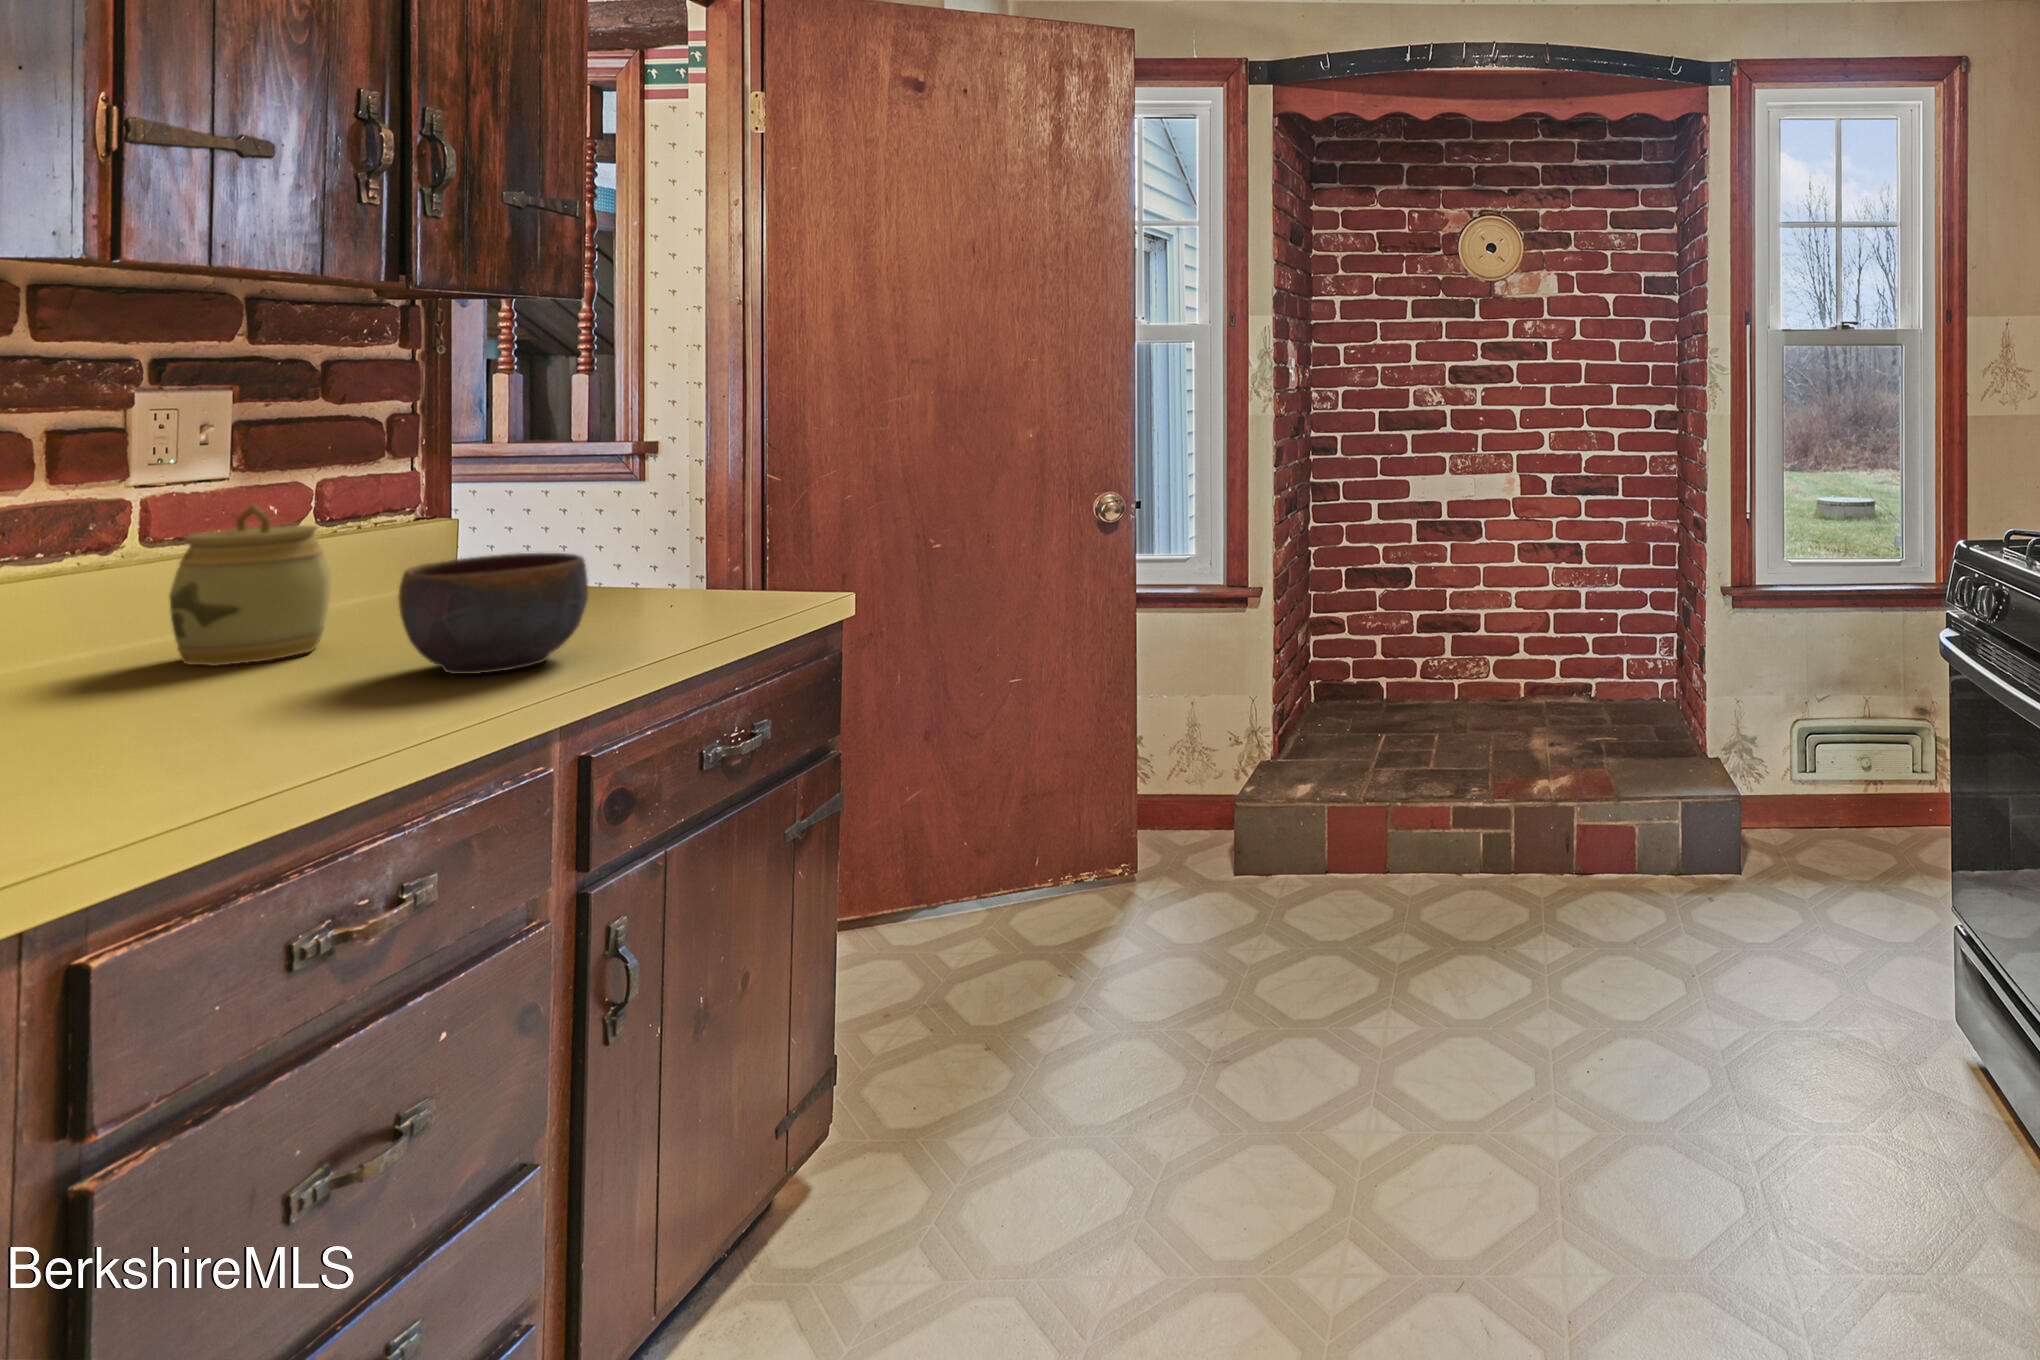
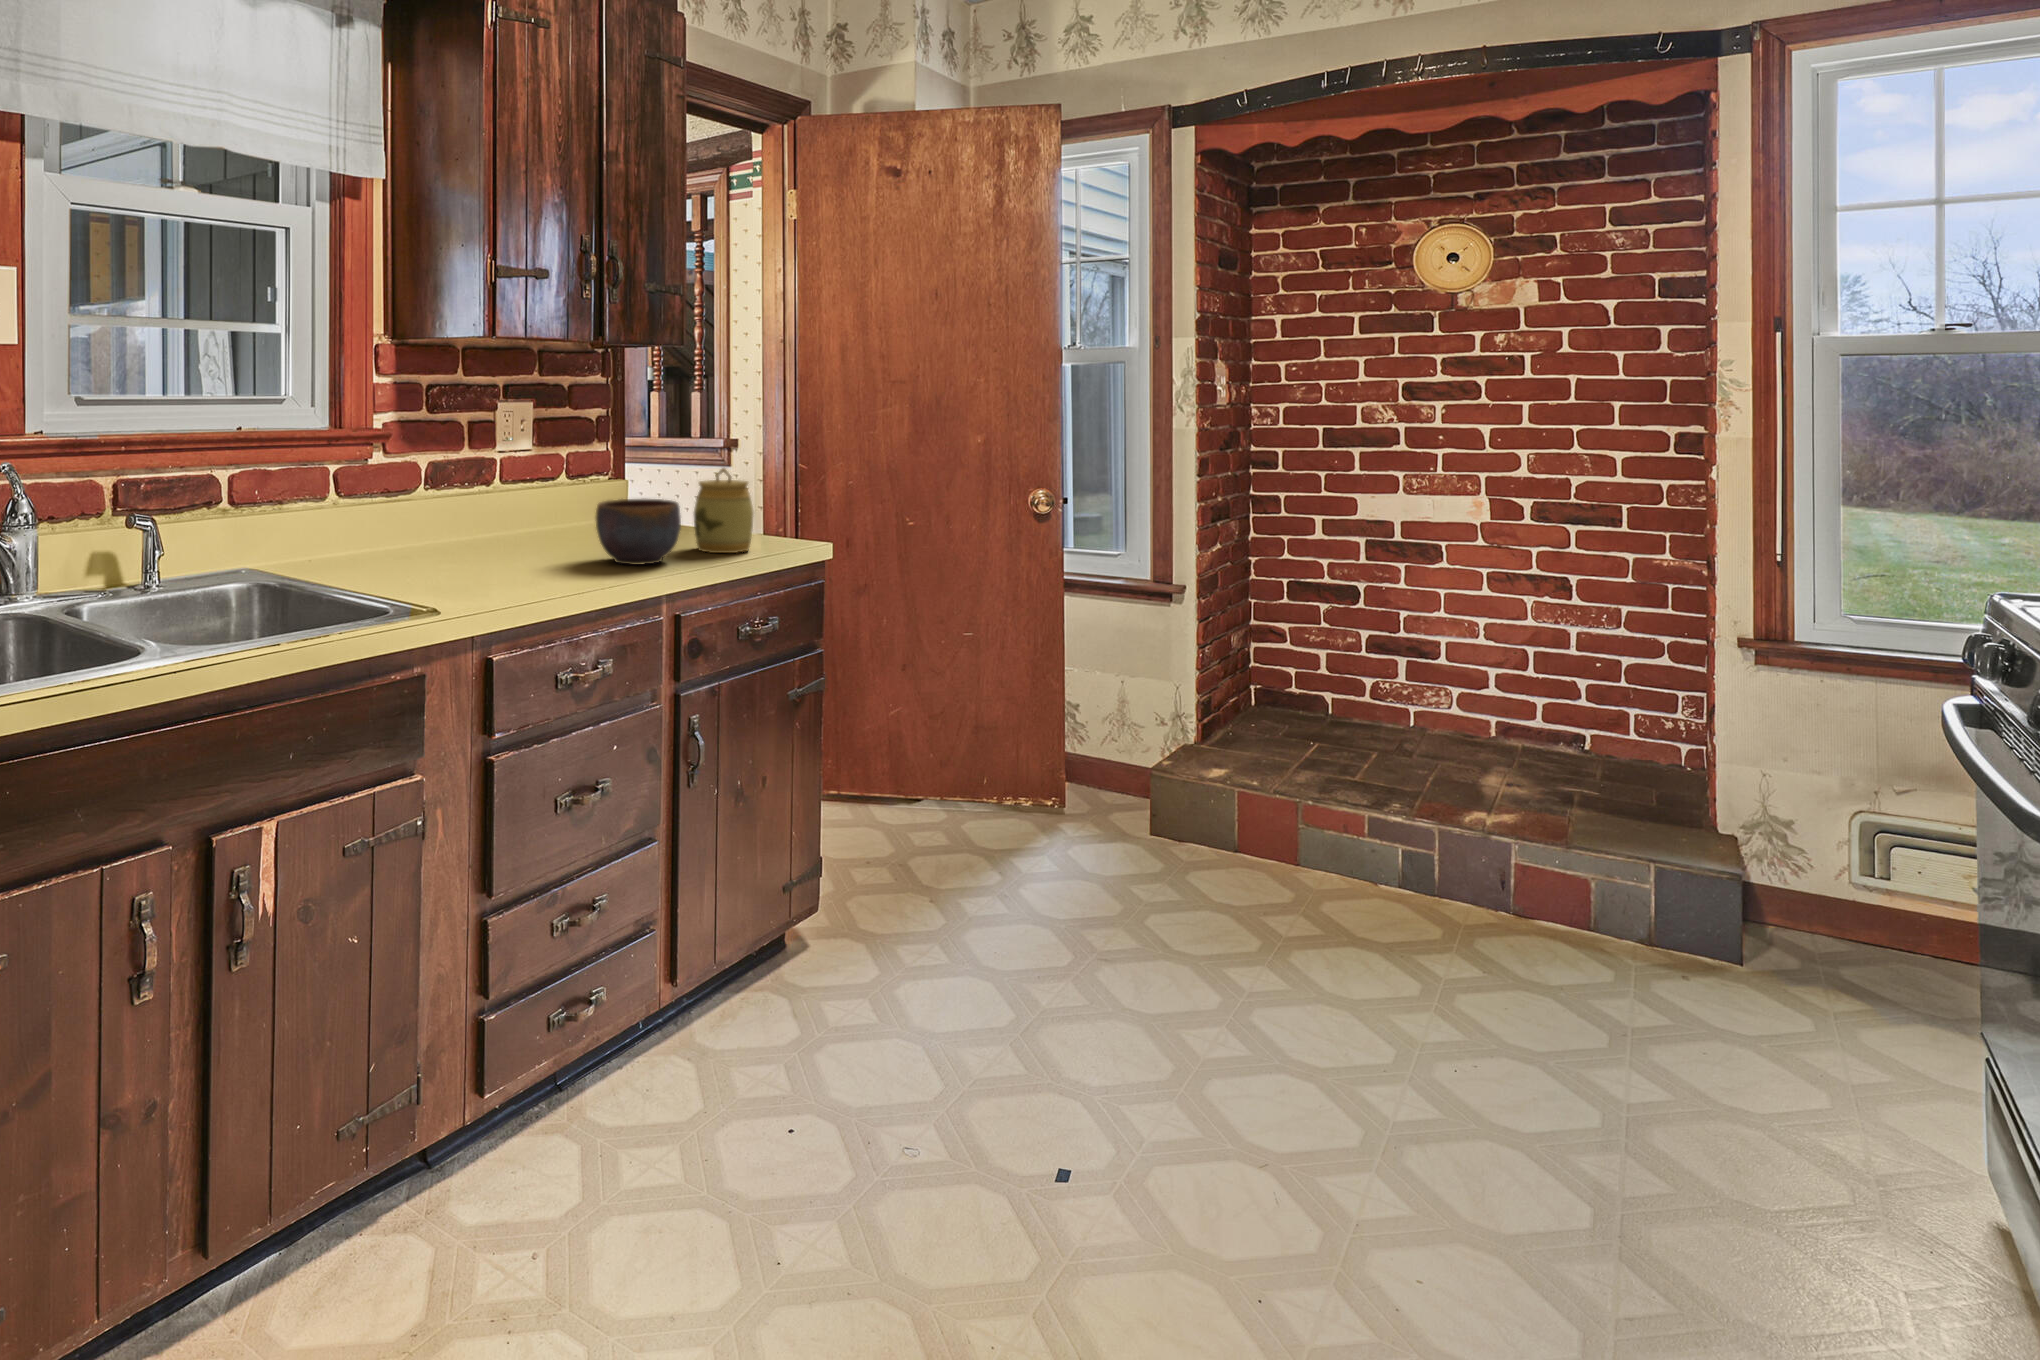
jar: present [169,505,331,666] -> present [694,468,753,553]

